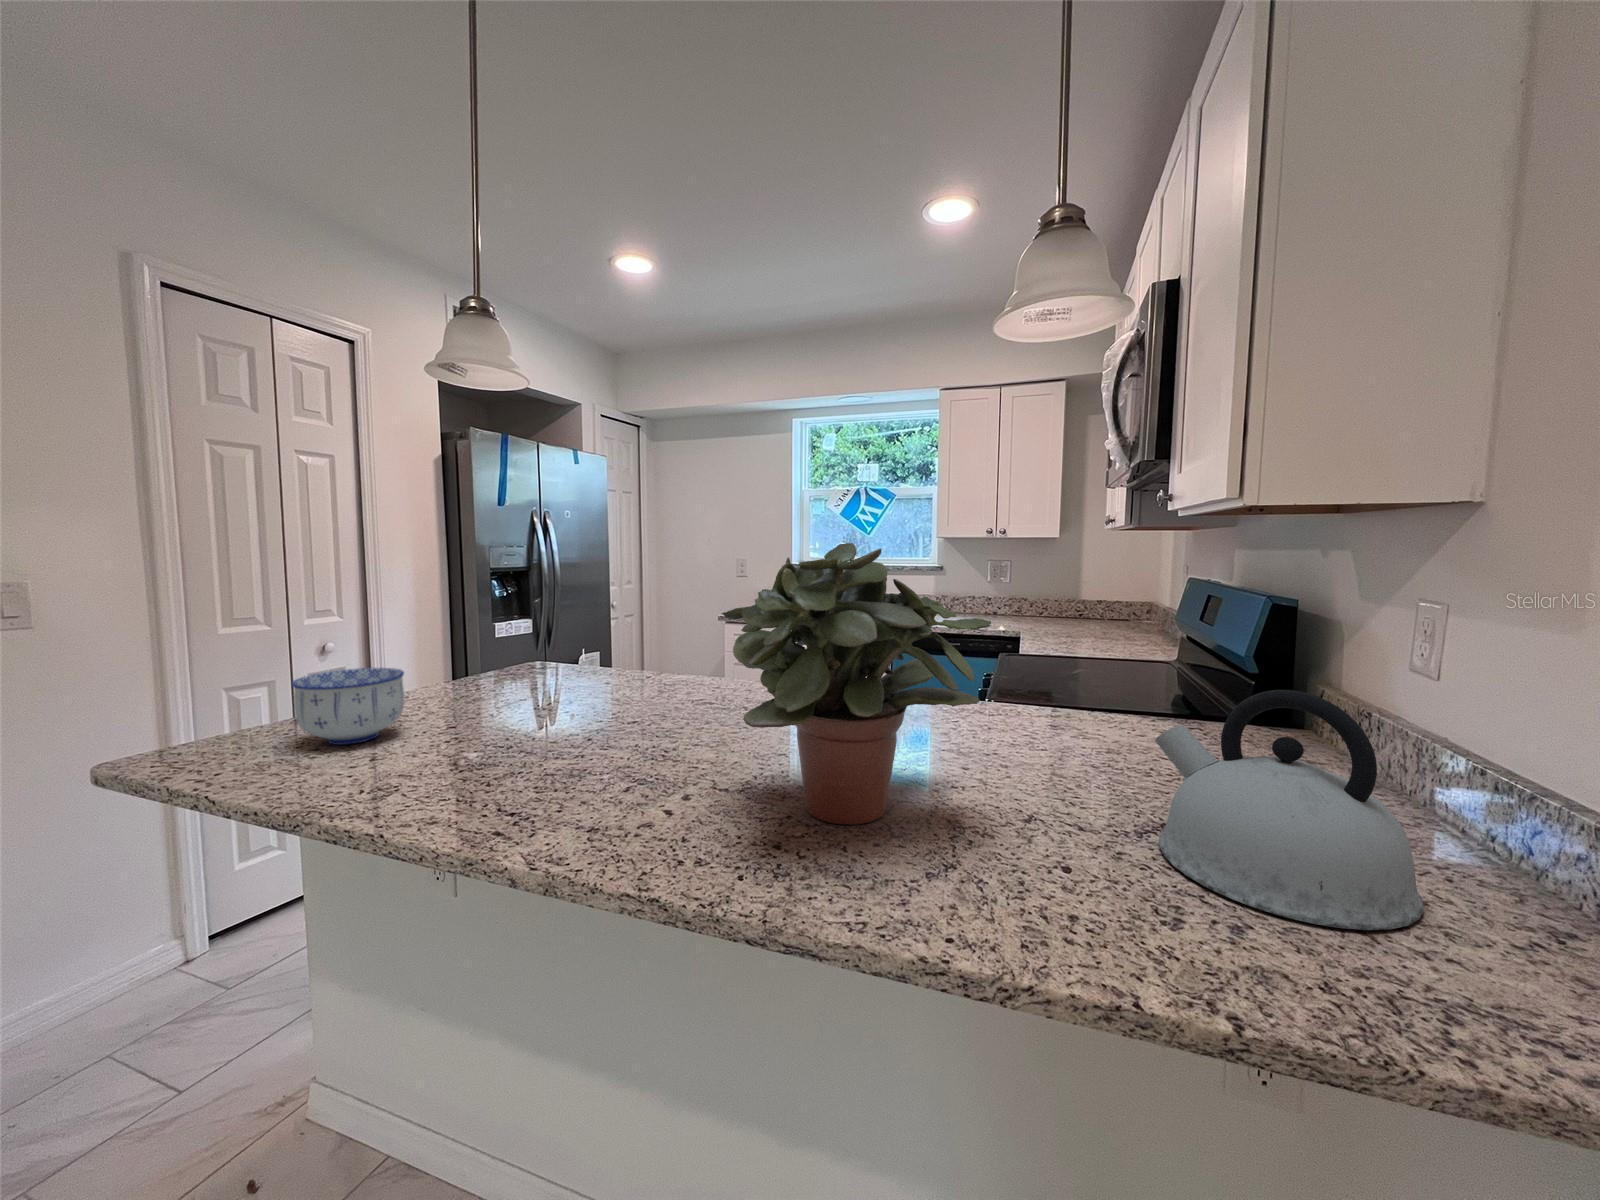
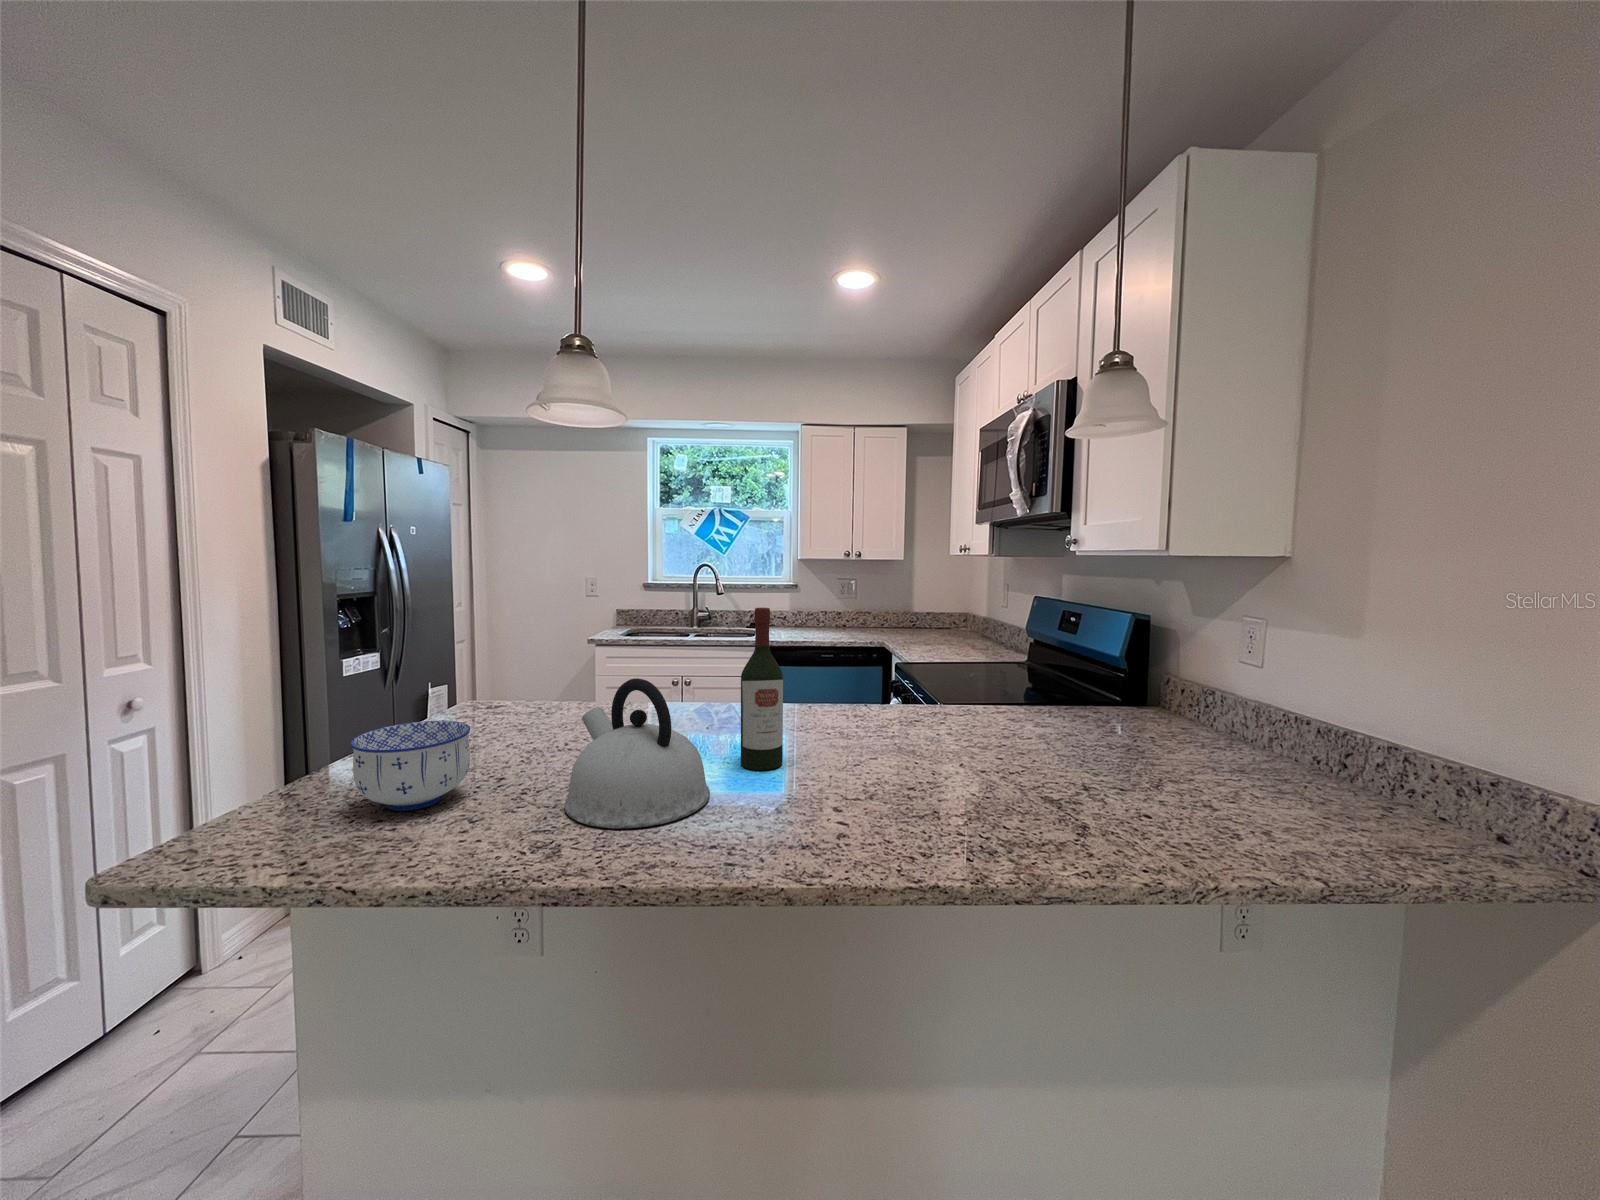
potted plant: present [722,543,991,825] -> none [870,589,1085,810]
wine bottle: none [657,571,705,749] -> present [741,608,783,770]
kettle: present [1155,690,1424,930] -> present [564,678,710,828]

